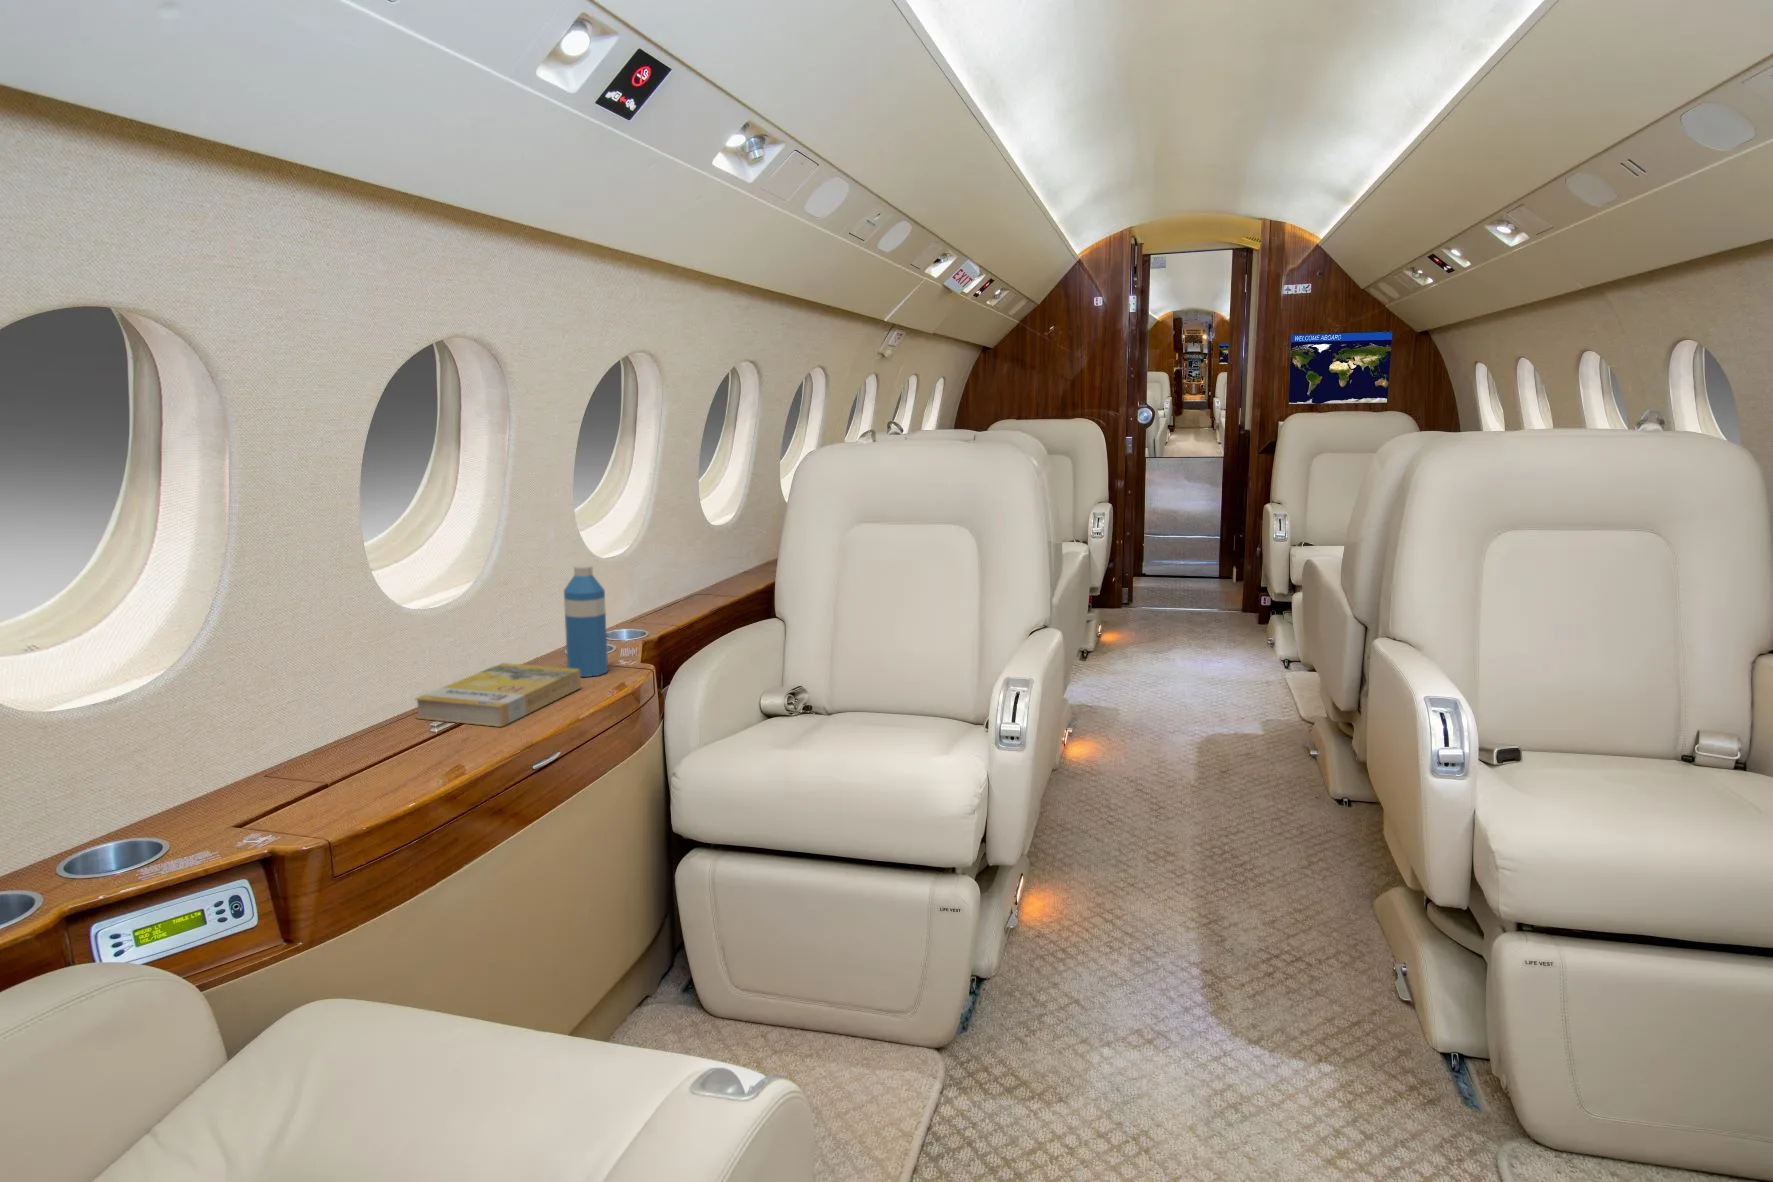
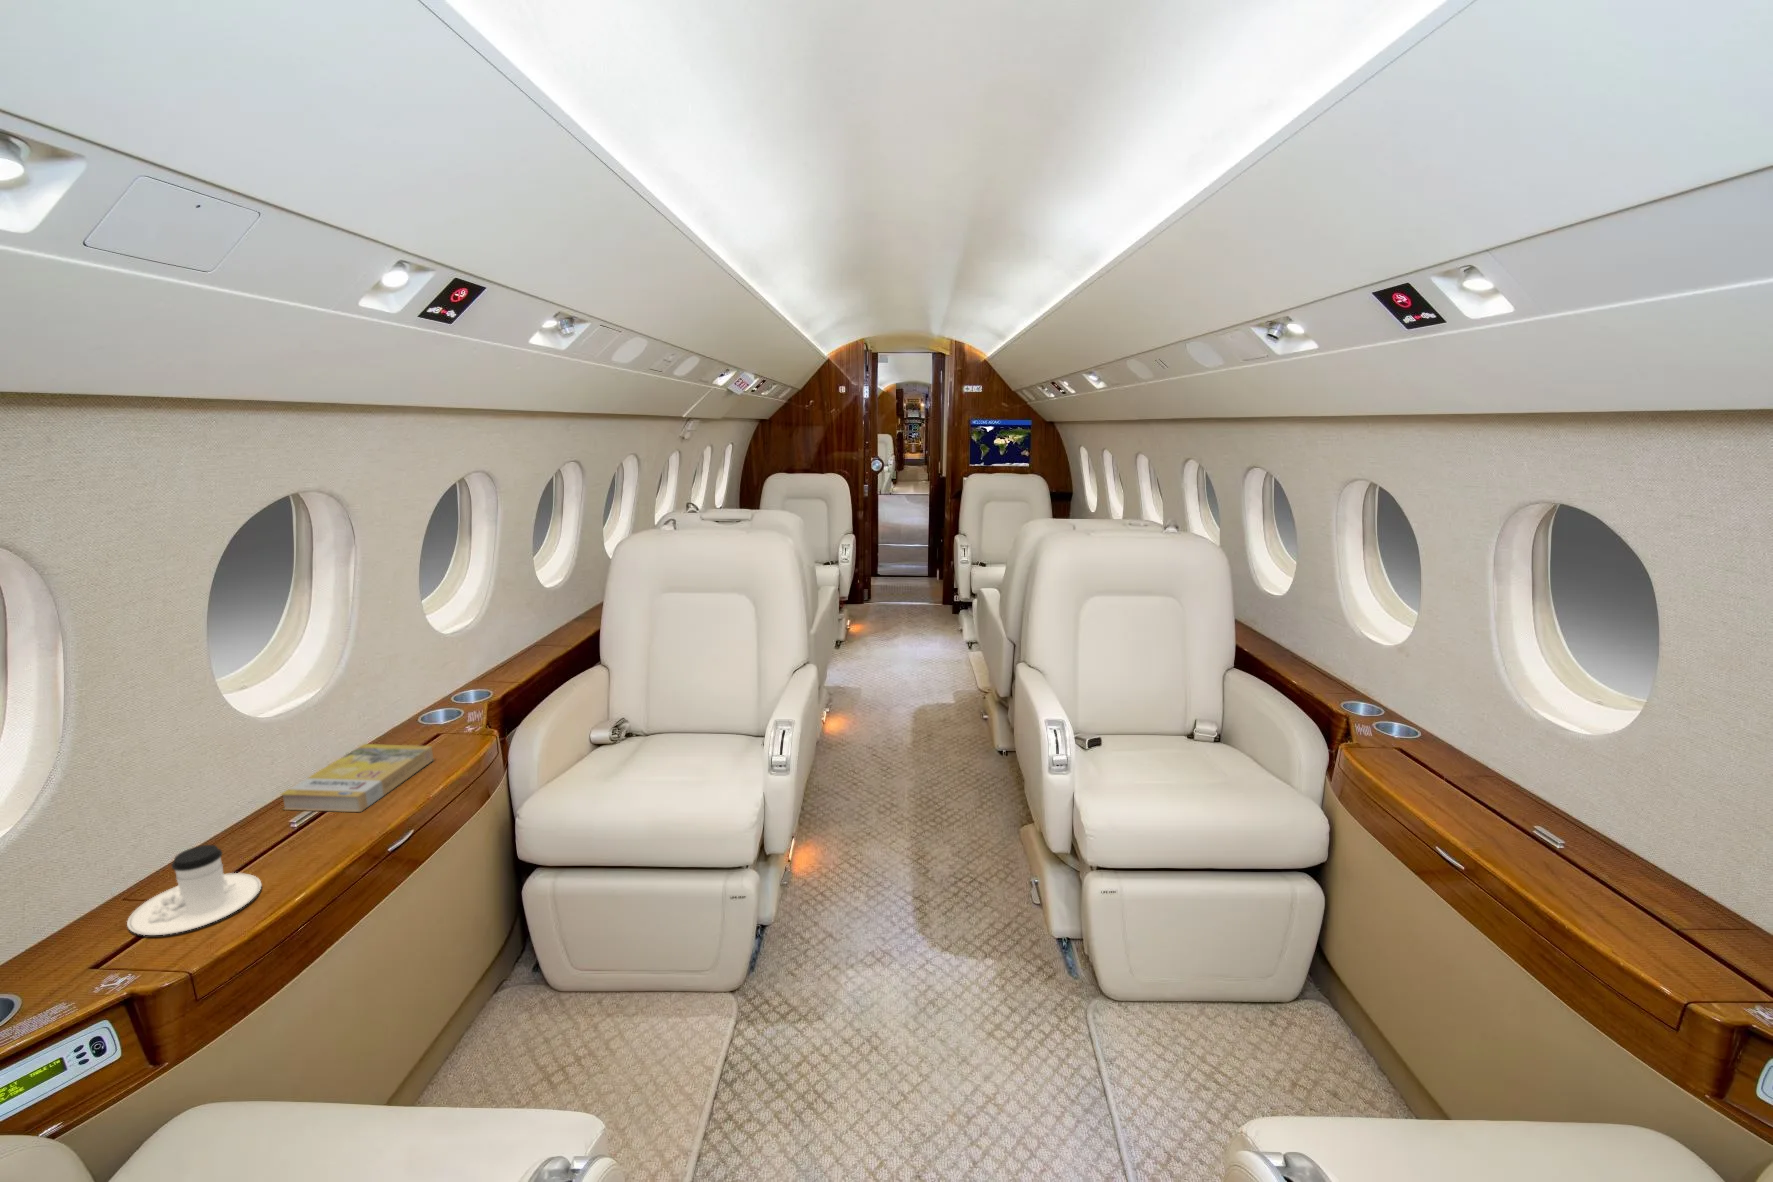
water bottle: present [564,565,608,677] -> none [415,659,458,747]
coffee cup: none [264,717,399,810] -> present [127,845,261,935]

